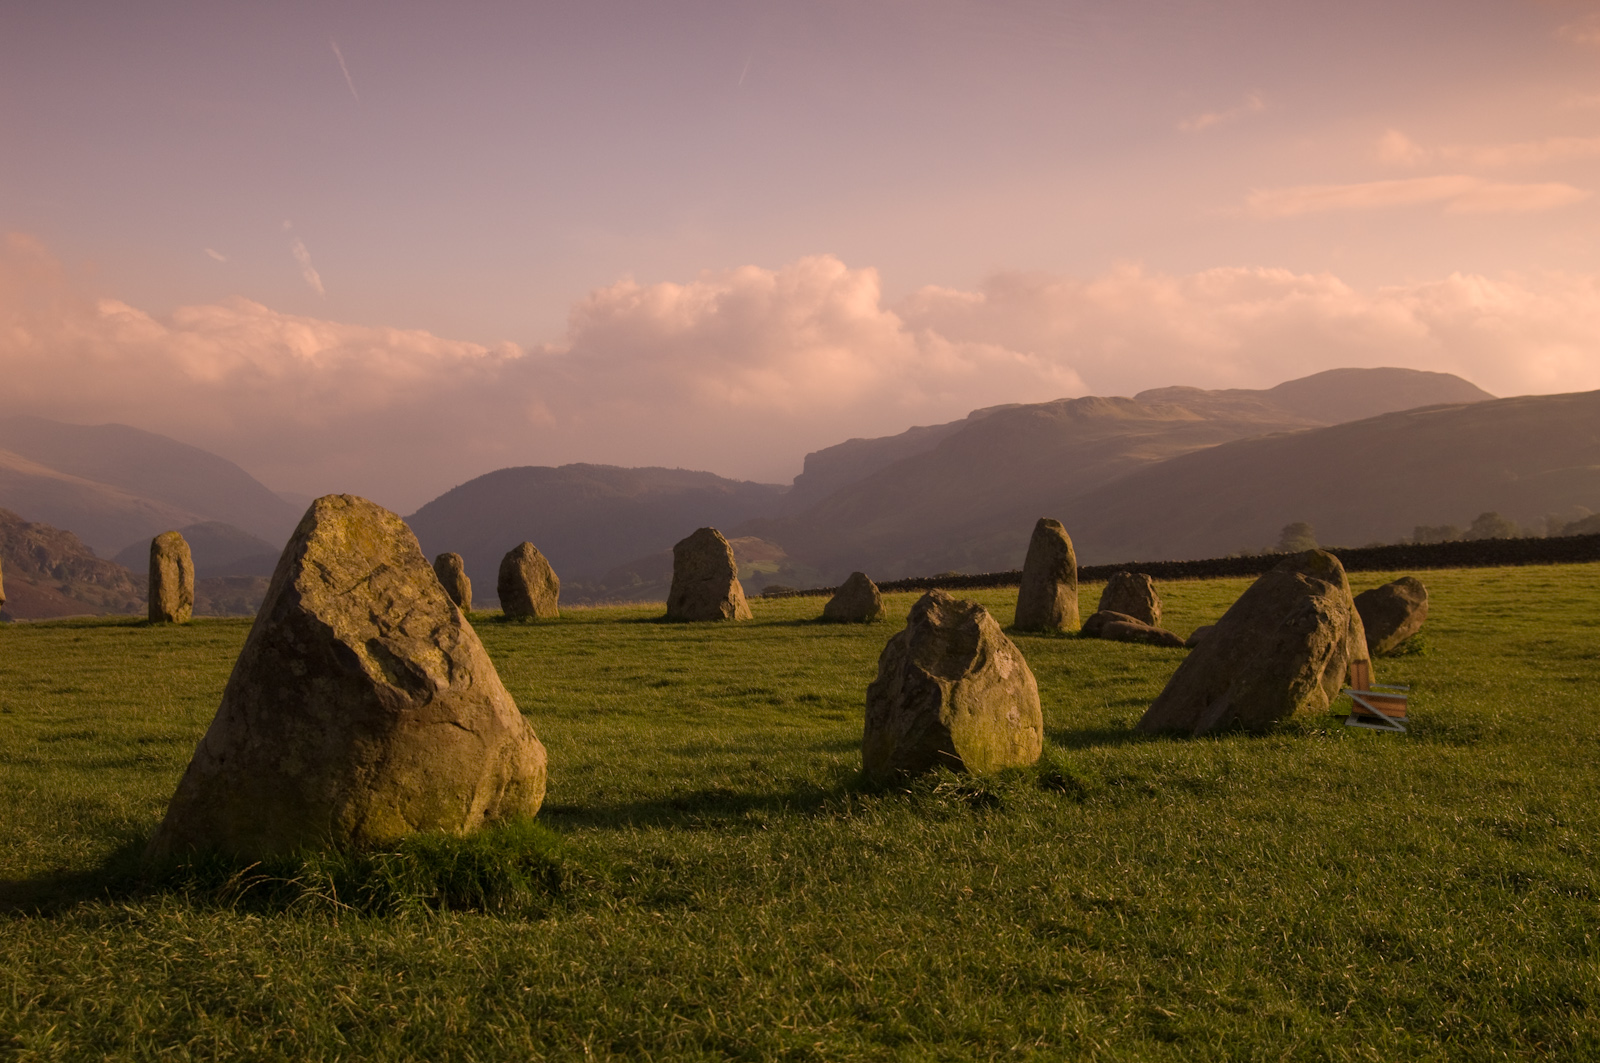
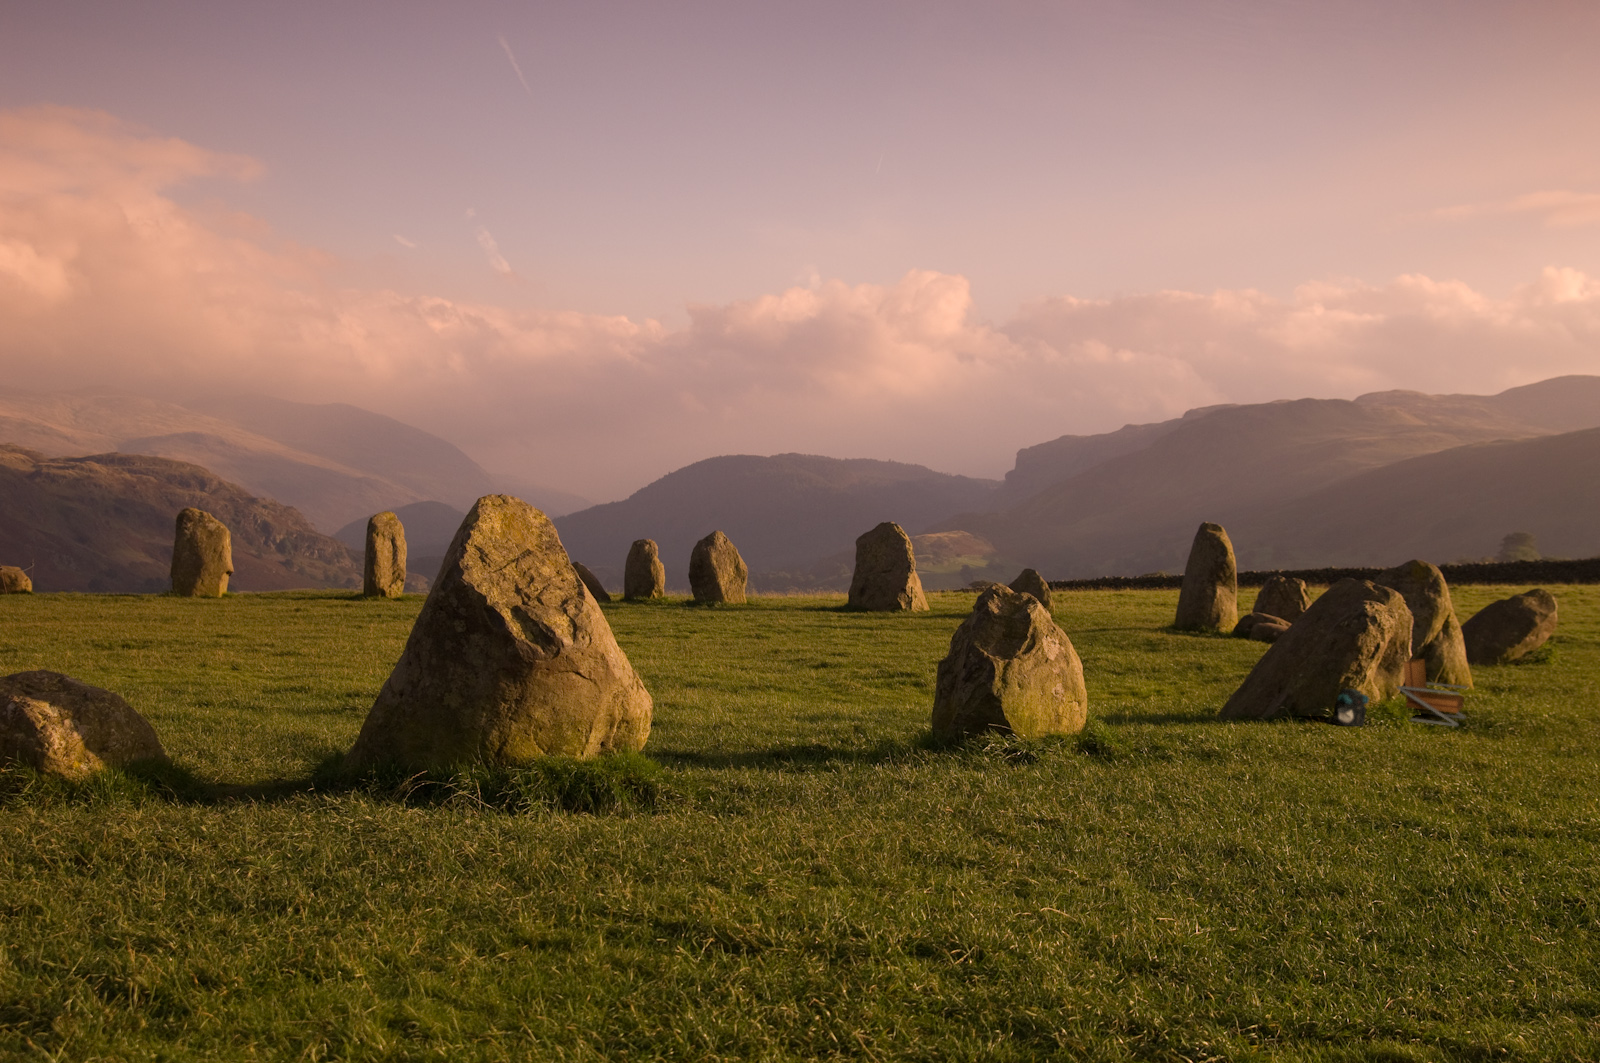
backpack: none [1279,695,1322,736] -> present [1328,688,1369,726]

